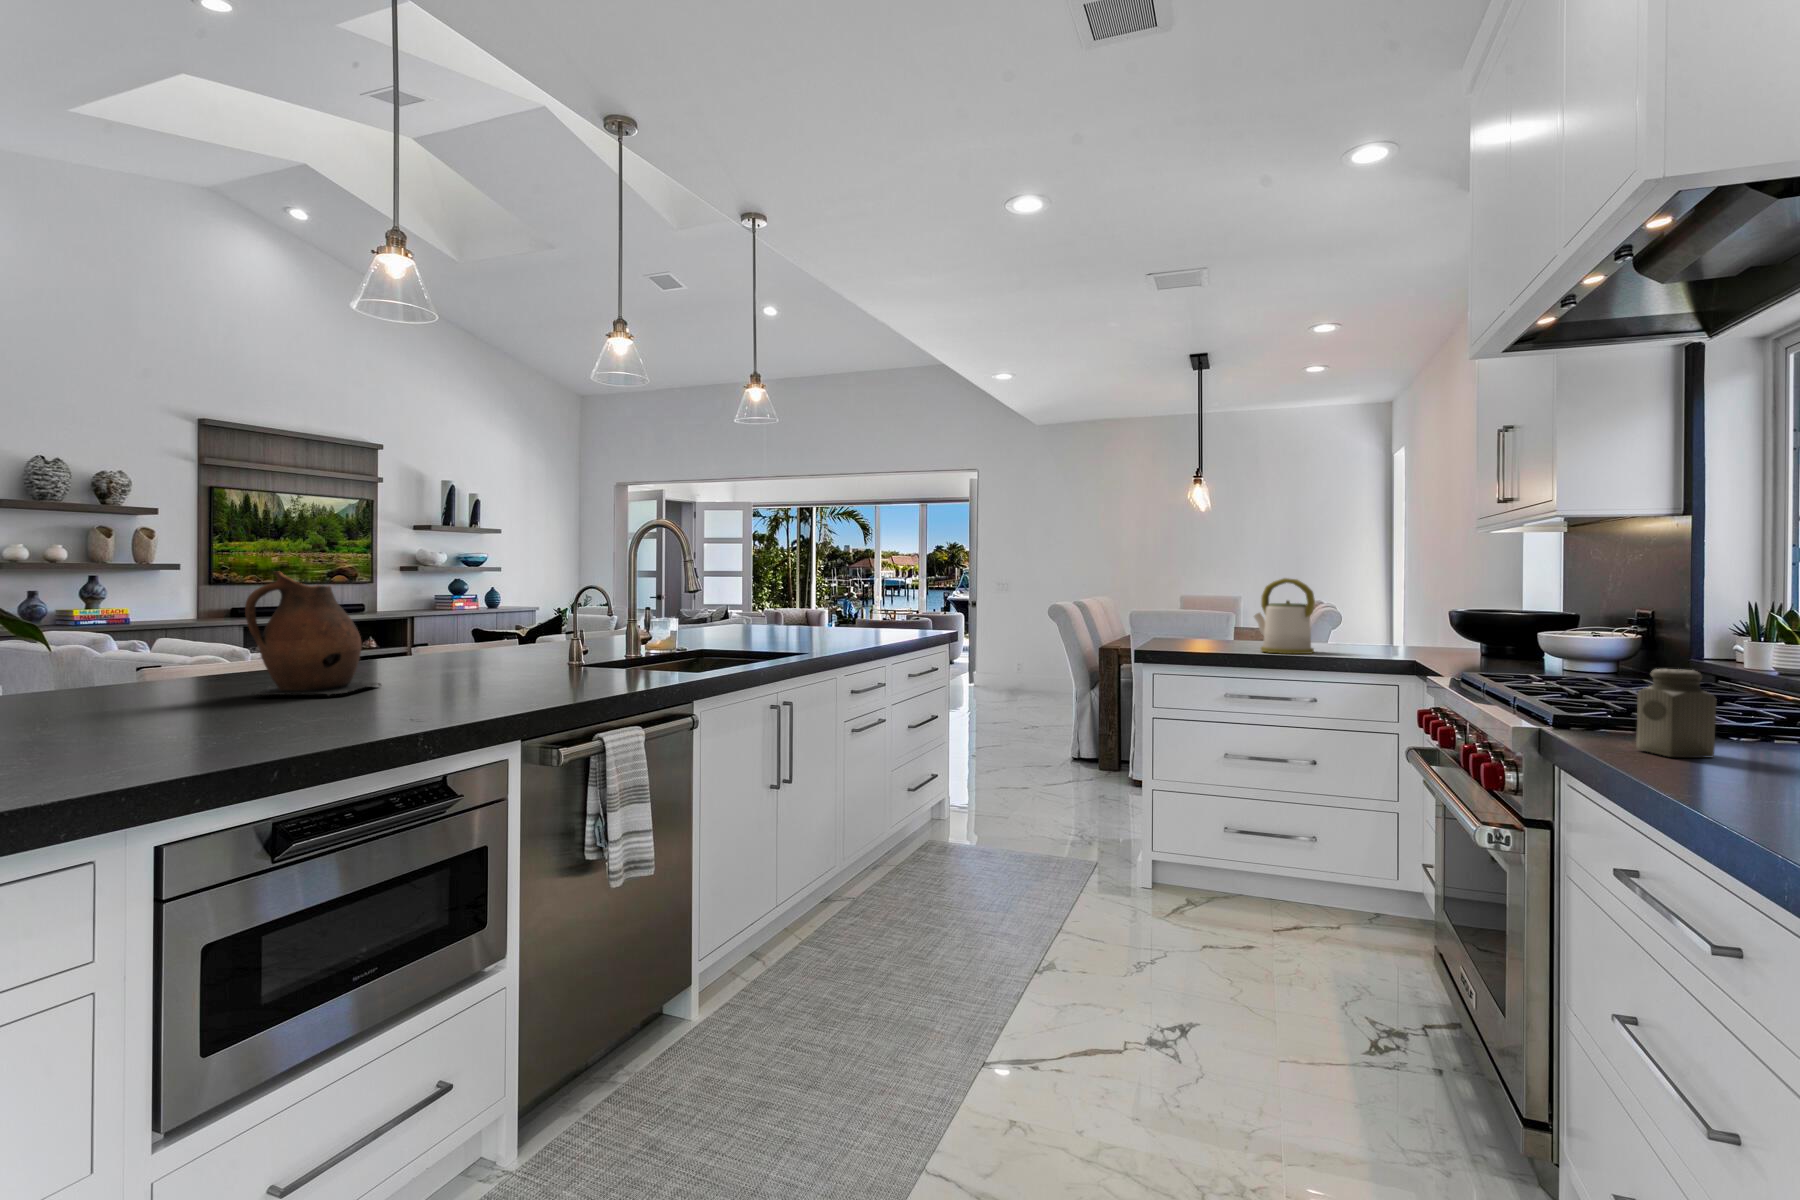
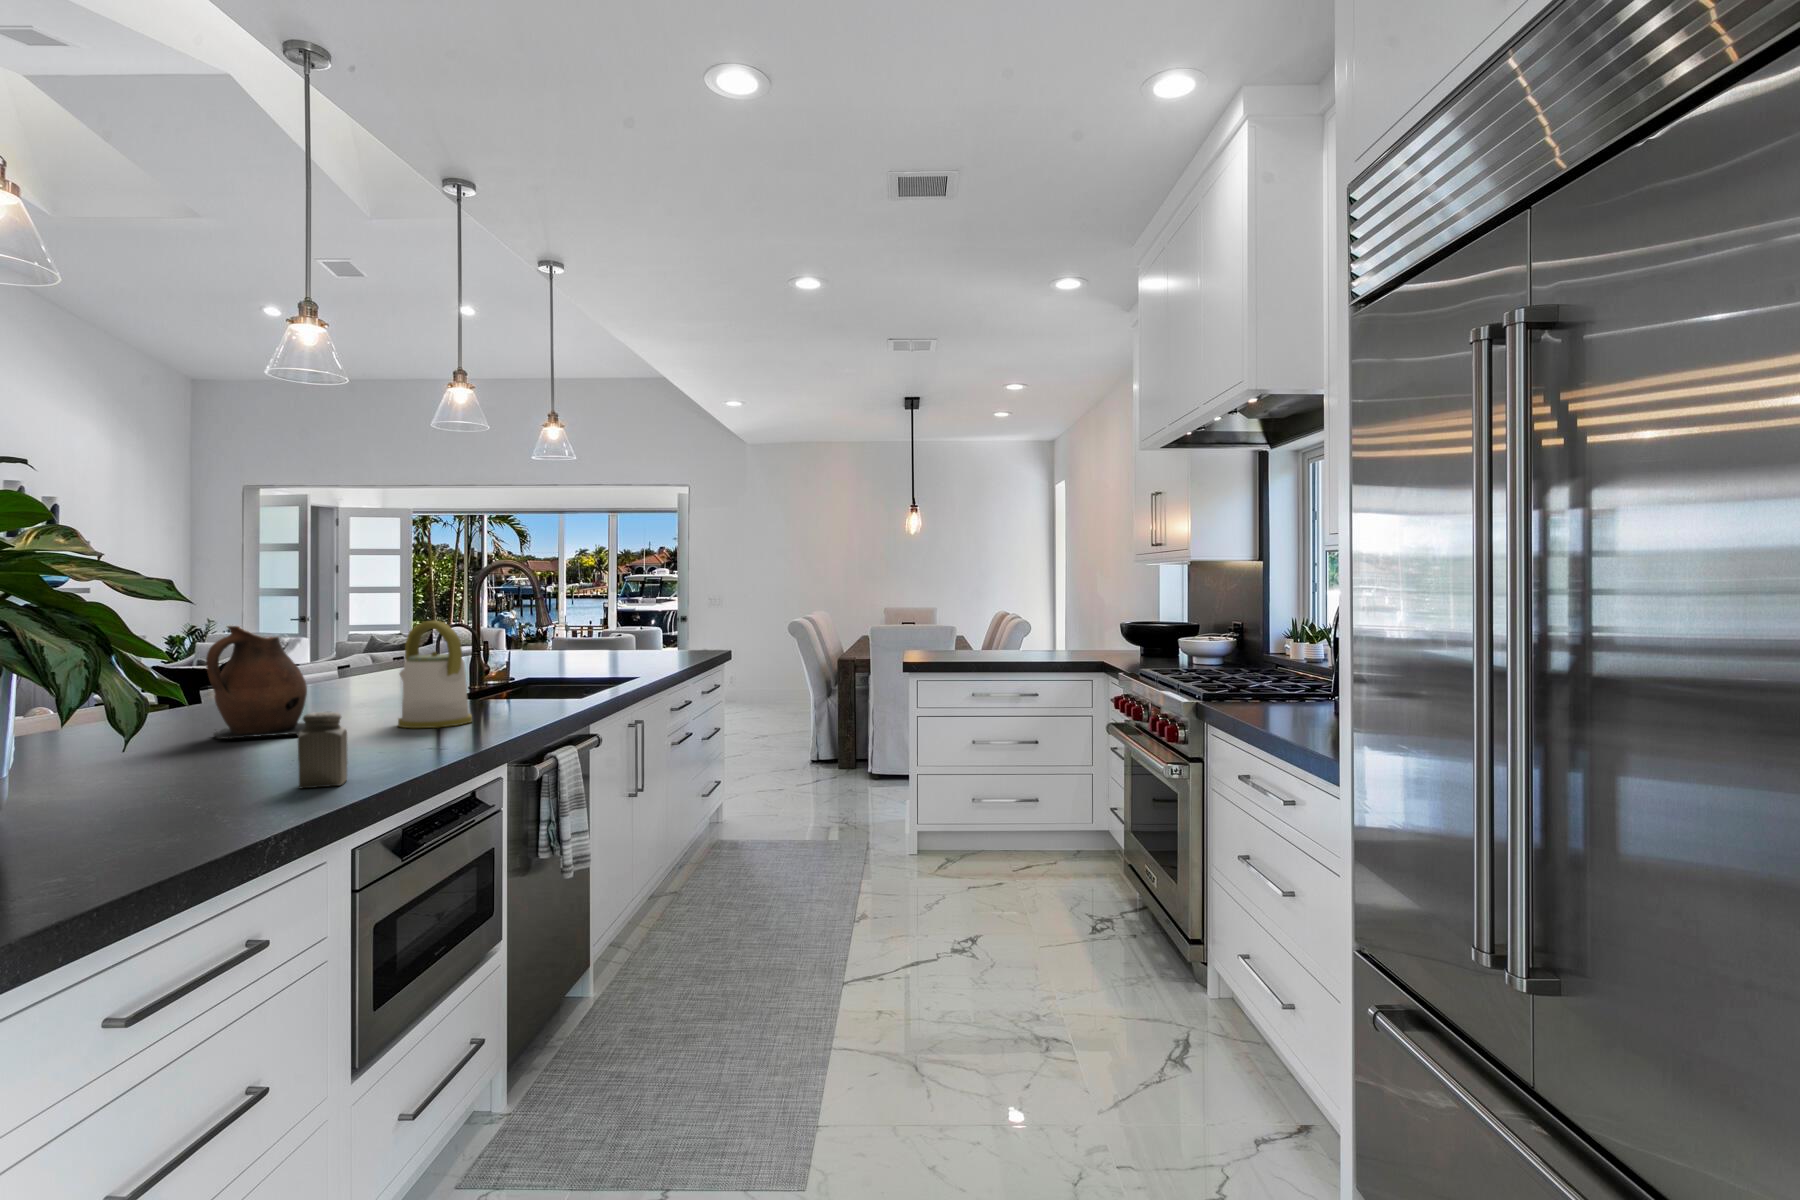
kettle: present [1254,578,1315,654] -> present [398,621,472,728]
salt shaker: present [1636,669,1717,757] -> present [298,712,347,788]

